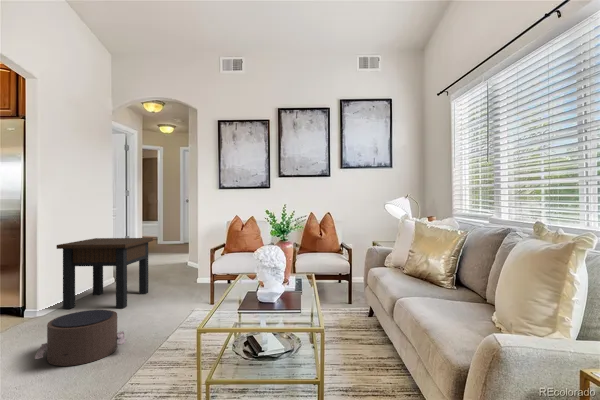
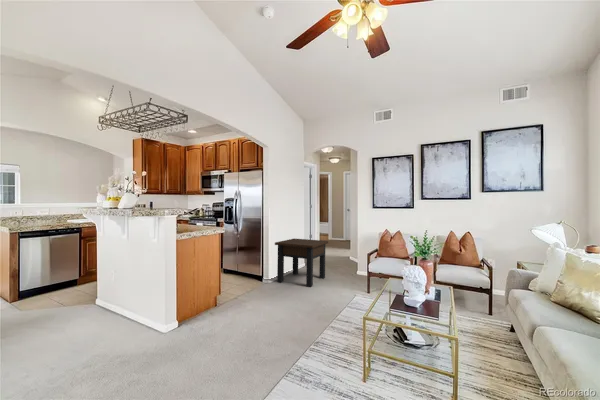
pouf: present [35,310,126,366] -> none [267,288,314,321]

